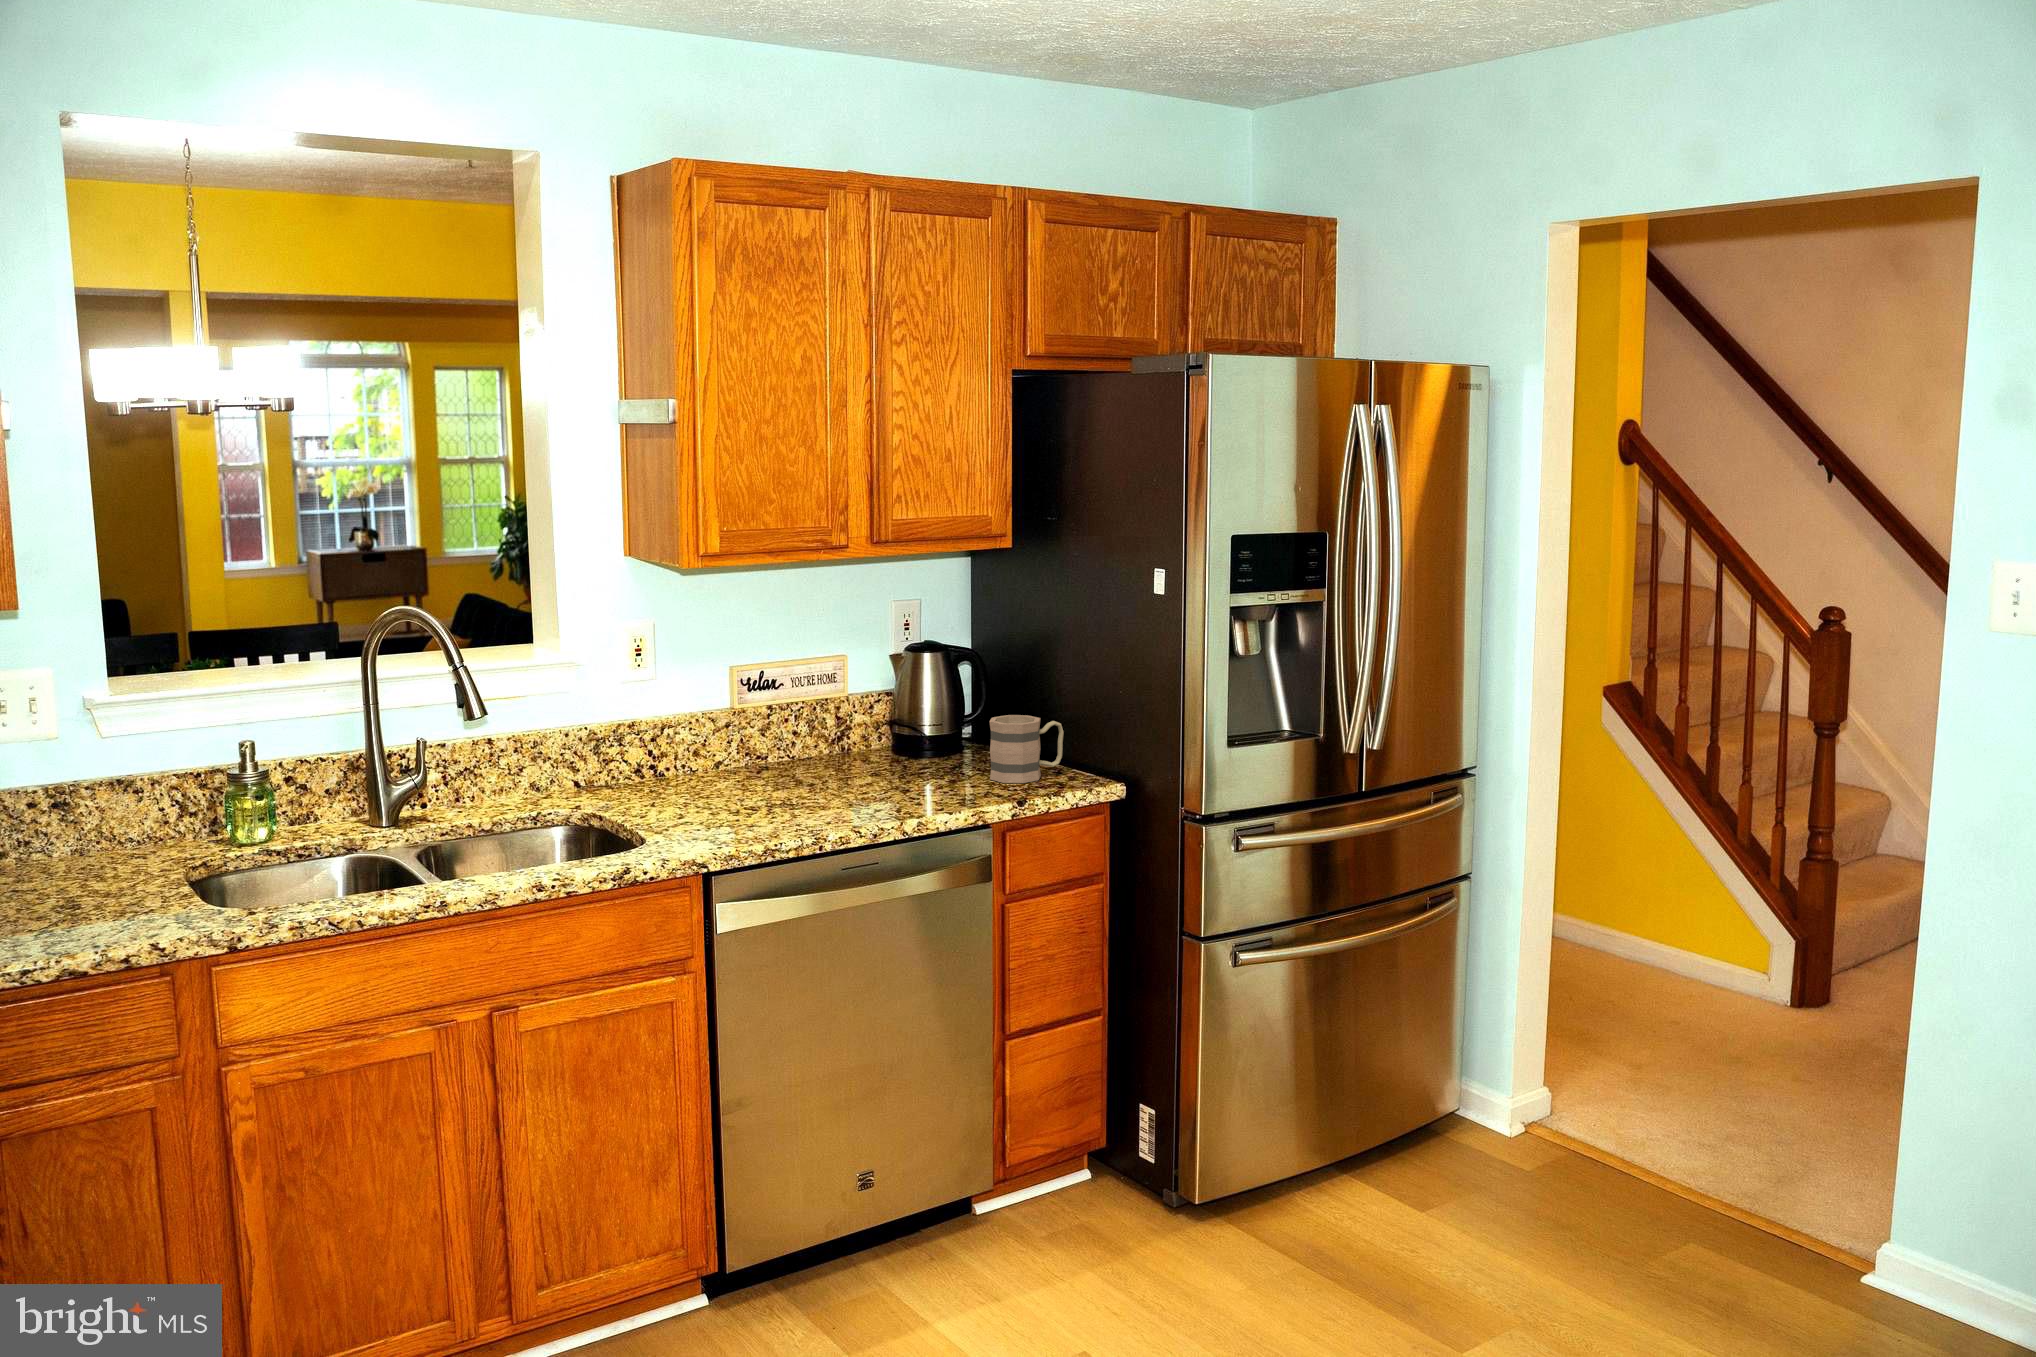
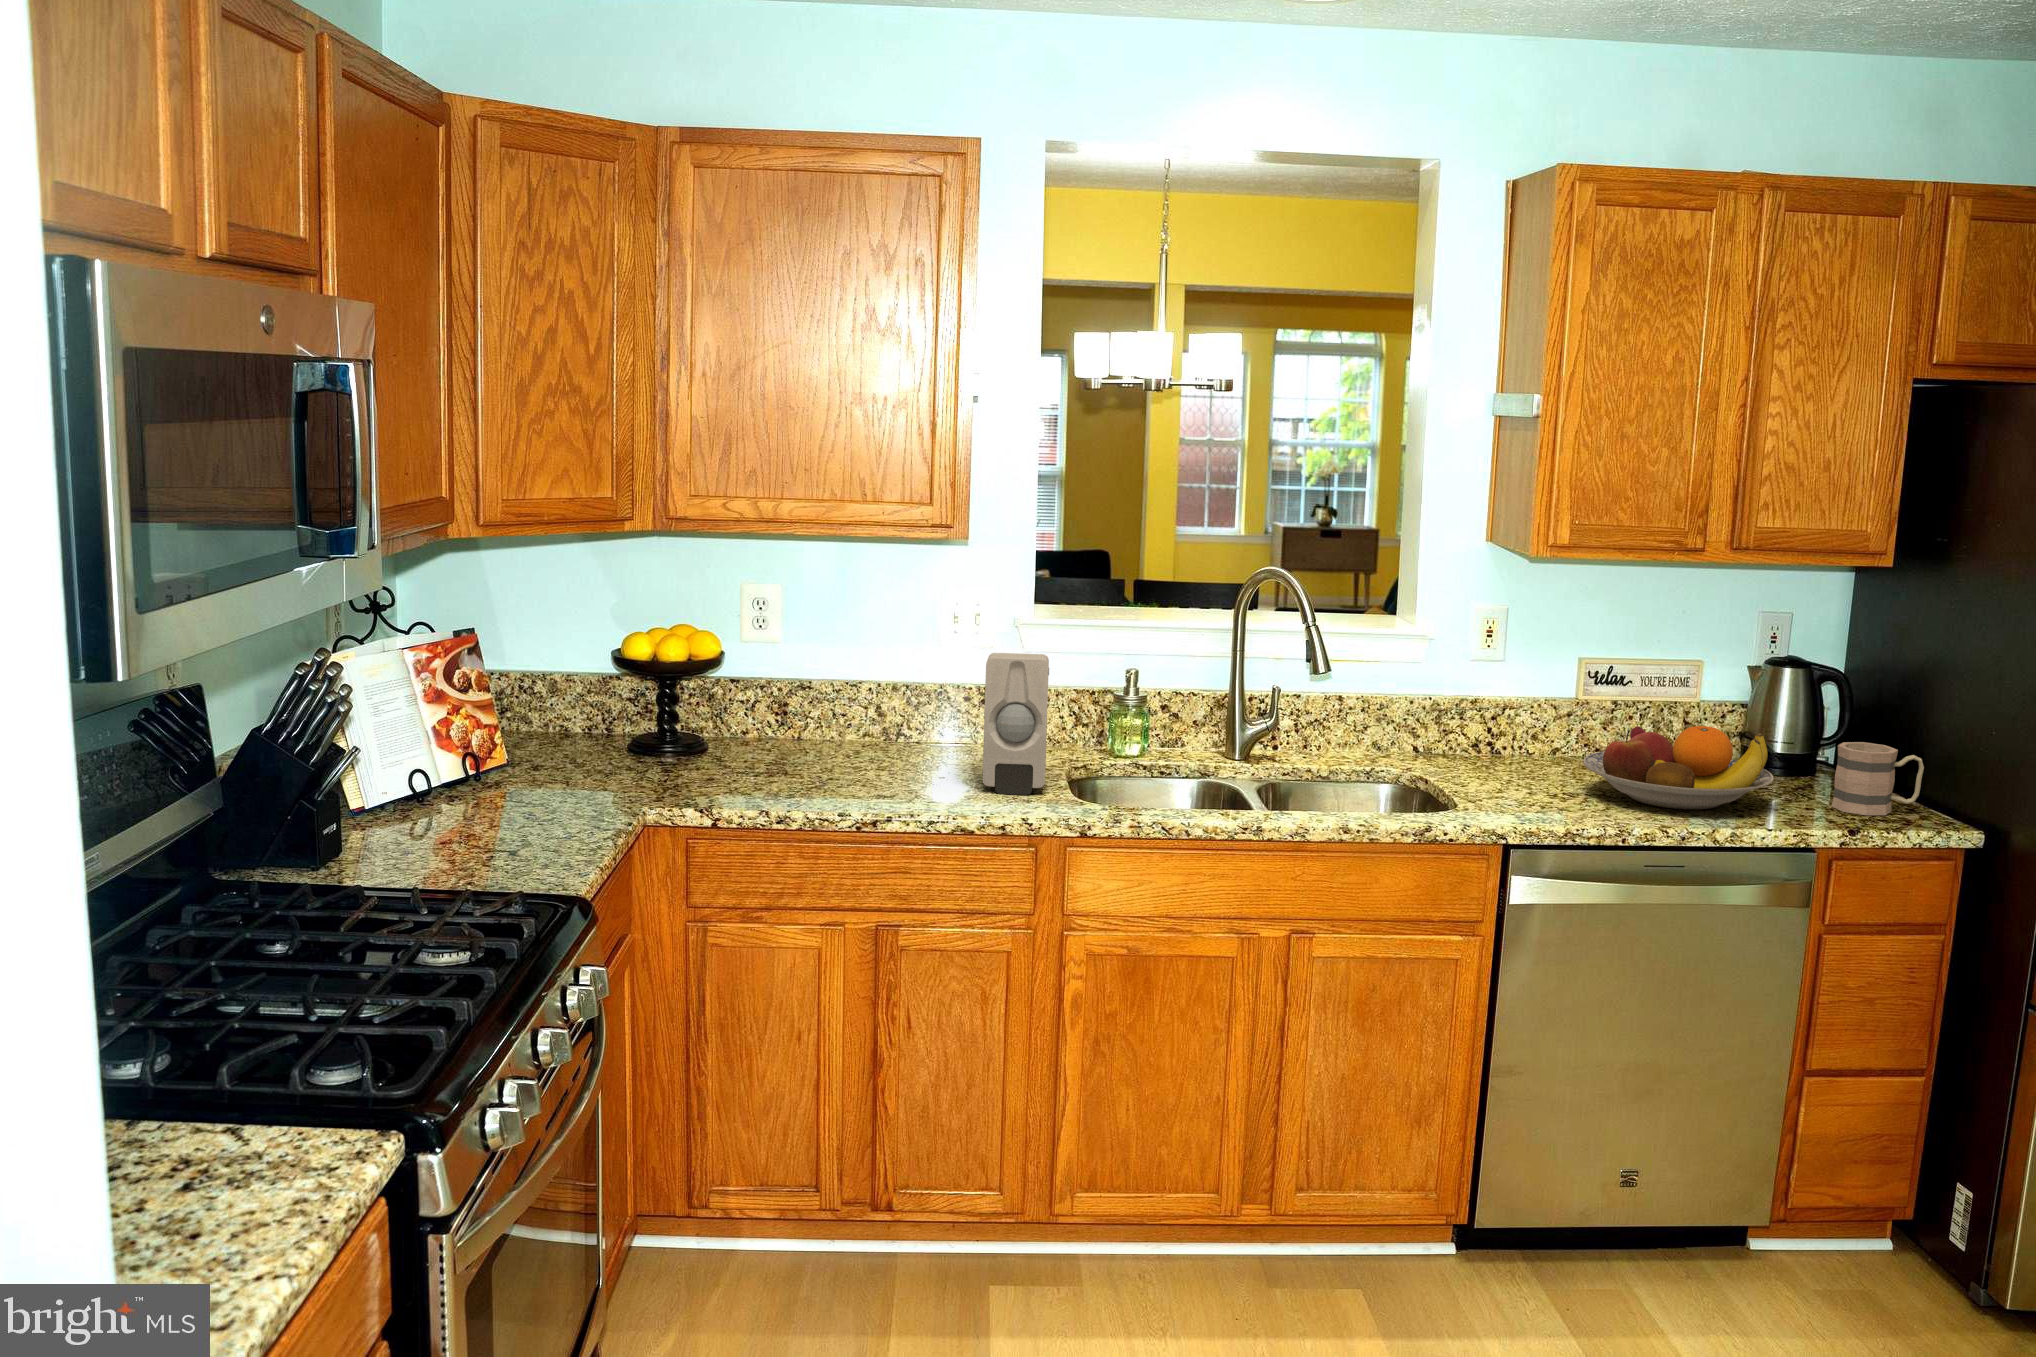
fruit bowl: none [761,719,942,805] -> present [1583,726,1774,810]
soap dispenser: none [41,738,146,921] -> present [983,653,1049,795]

